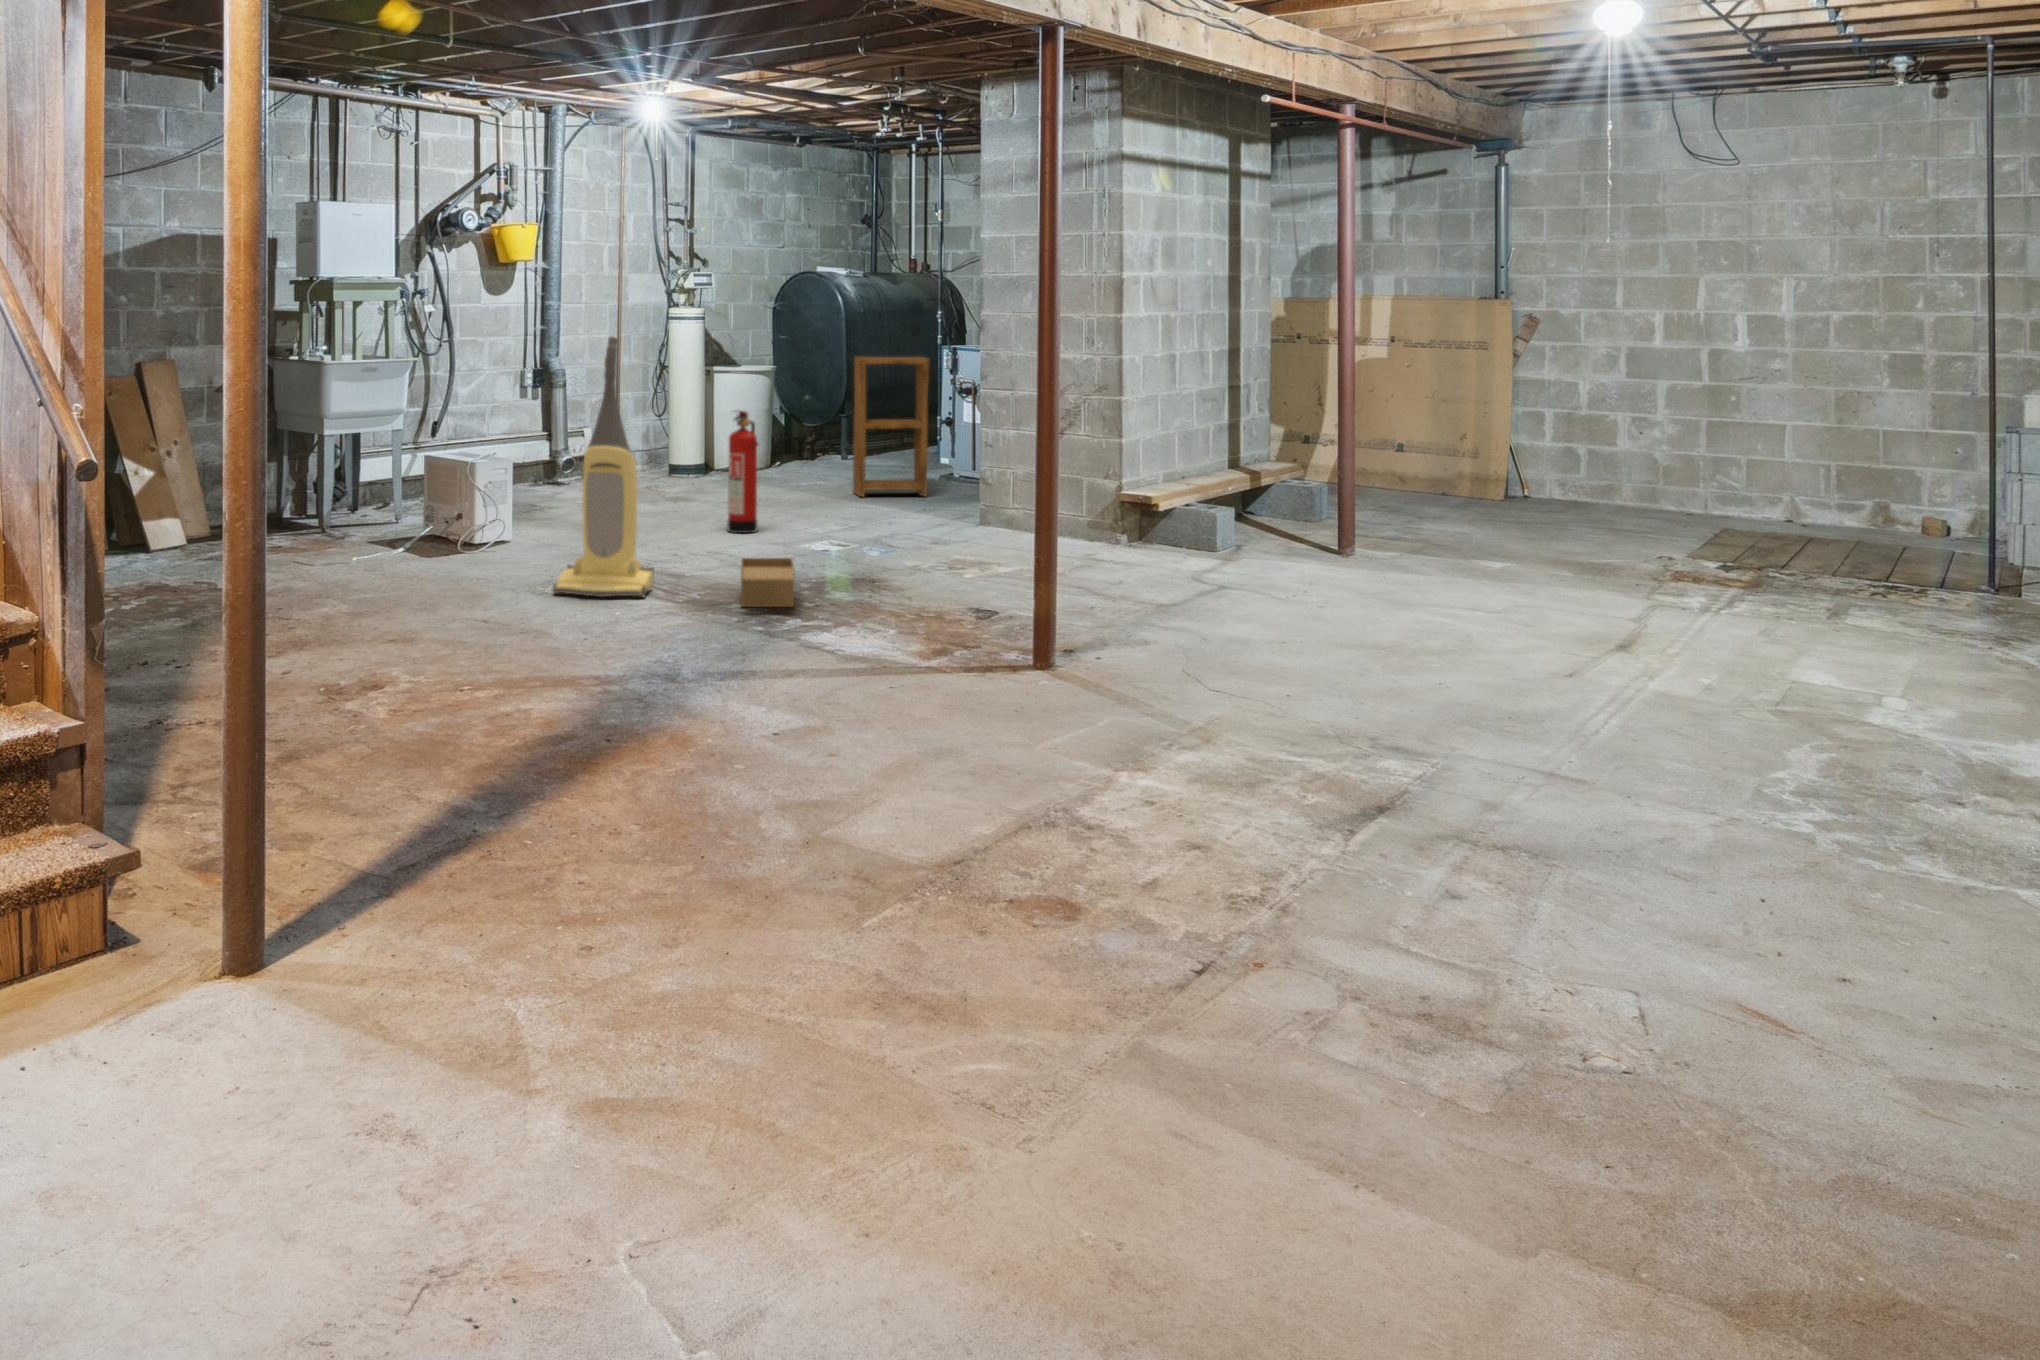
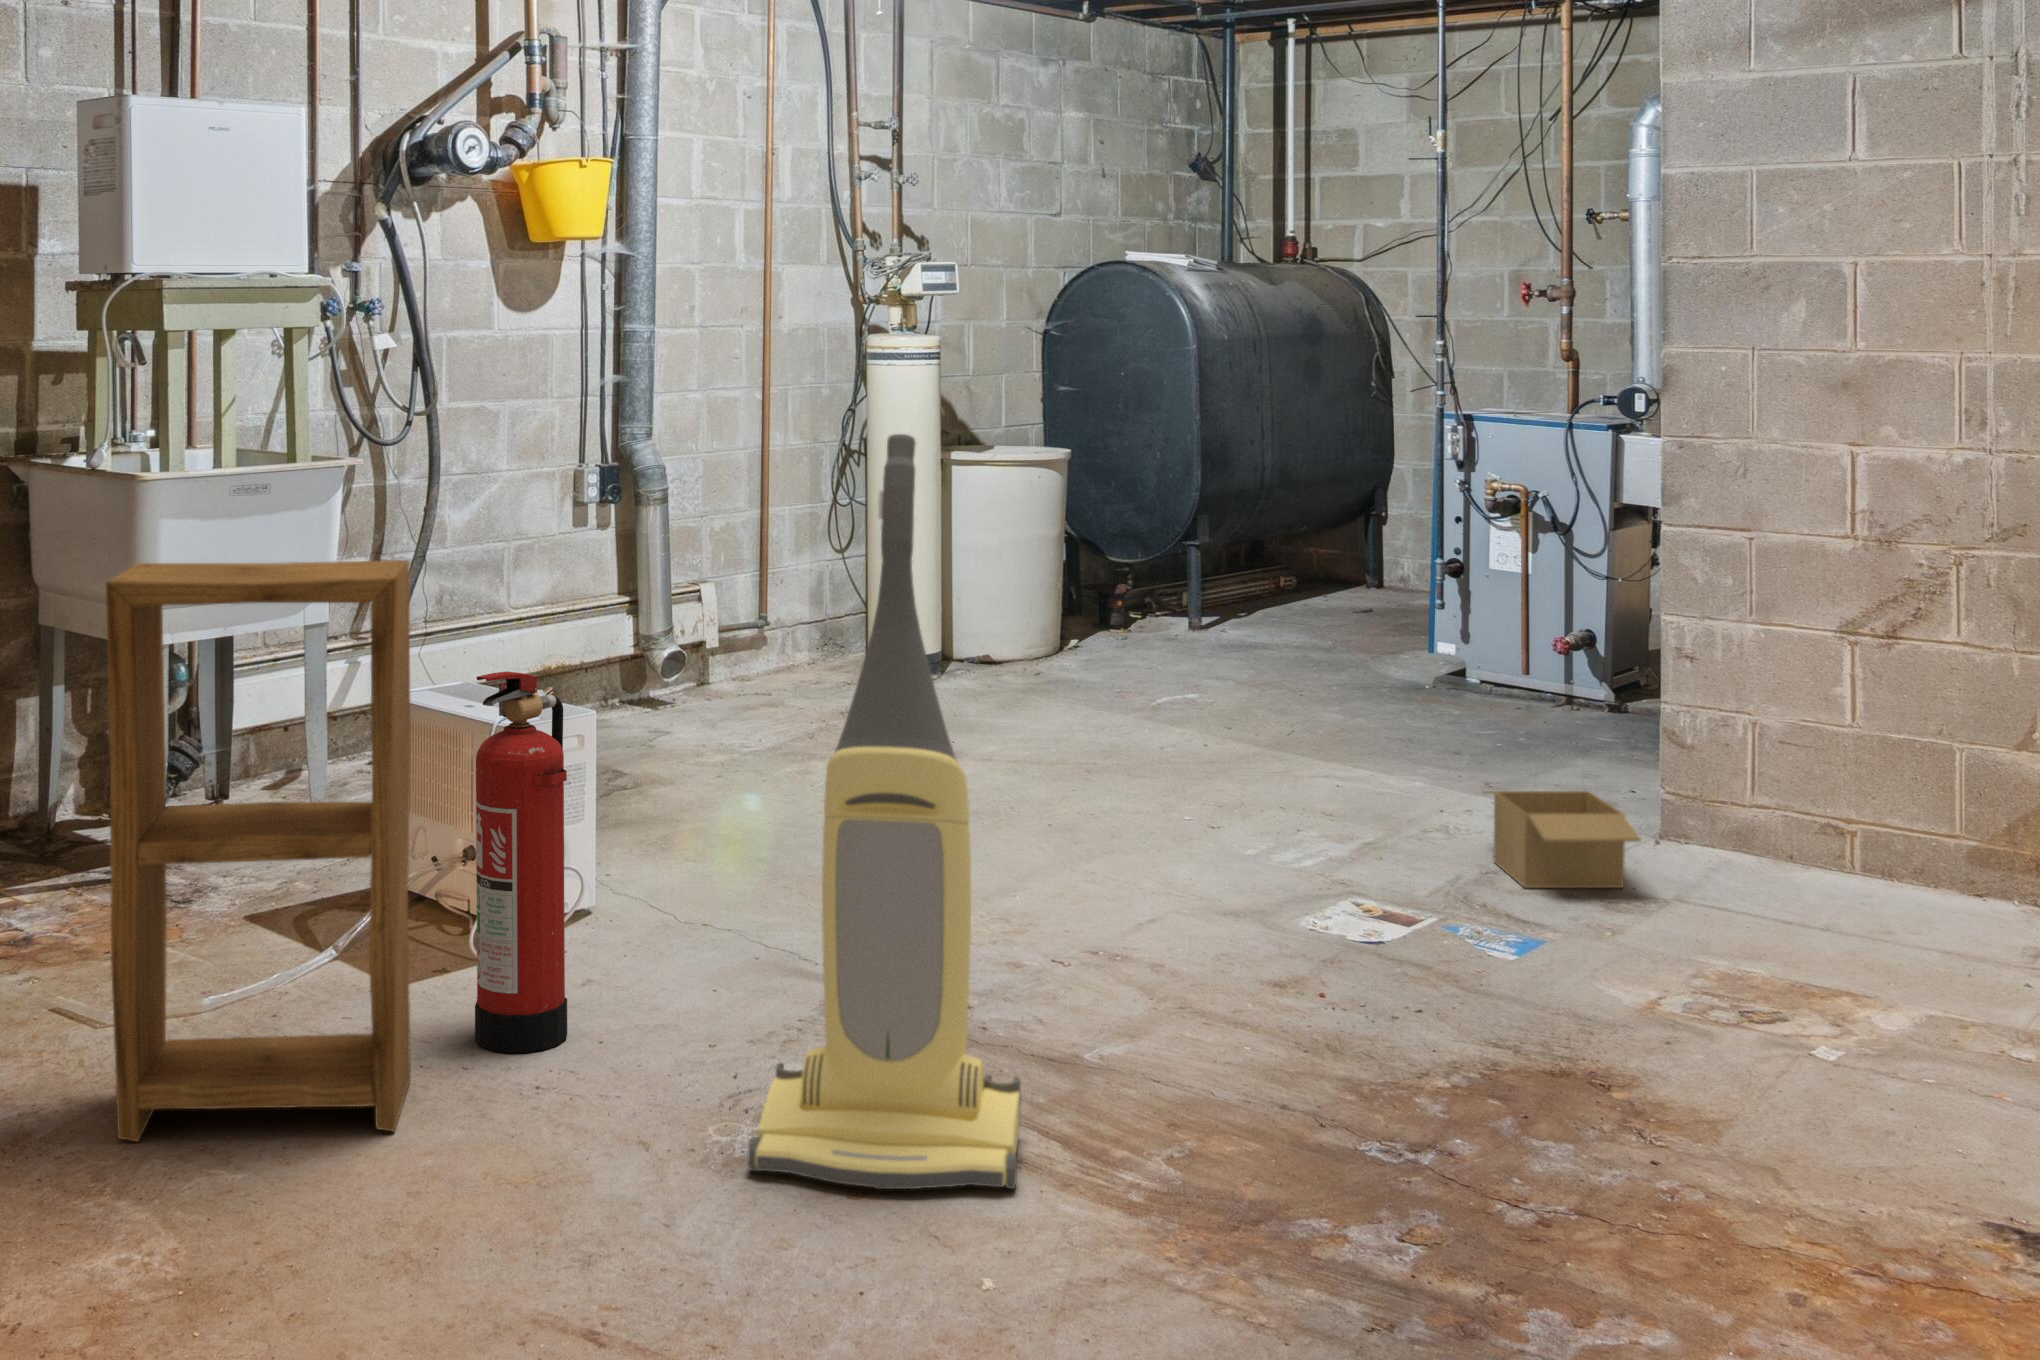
shelving unit: present [853,357,929,497] -> present [106,560,411,1142]
fire extinguisher: present [728,411,758,533] -> present [475,671,567,1053]
cardboard box: present [741,558,794,607] -> present [1483,791,1641,888]

